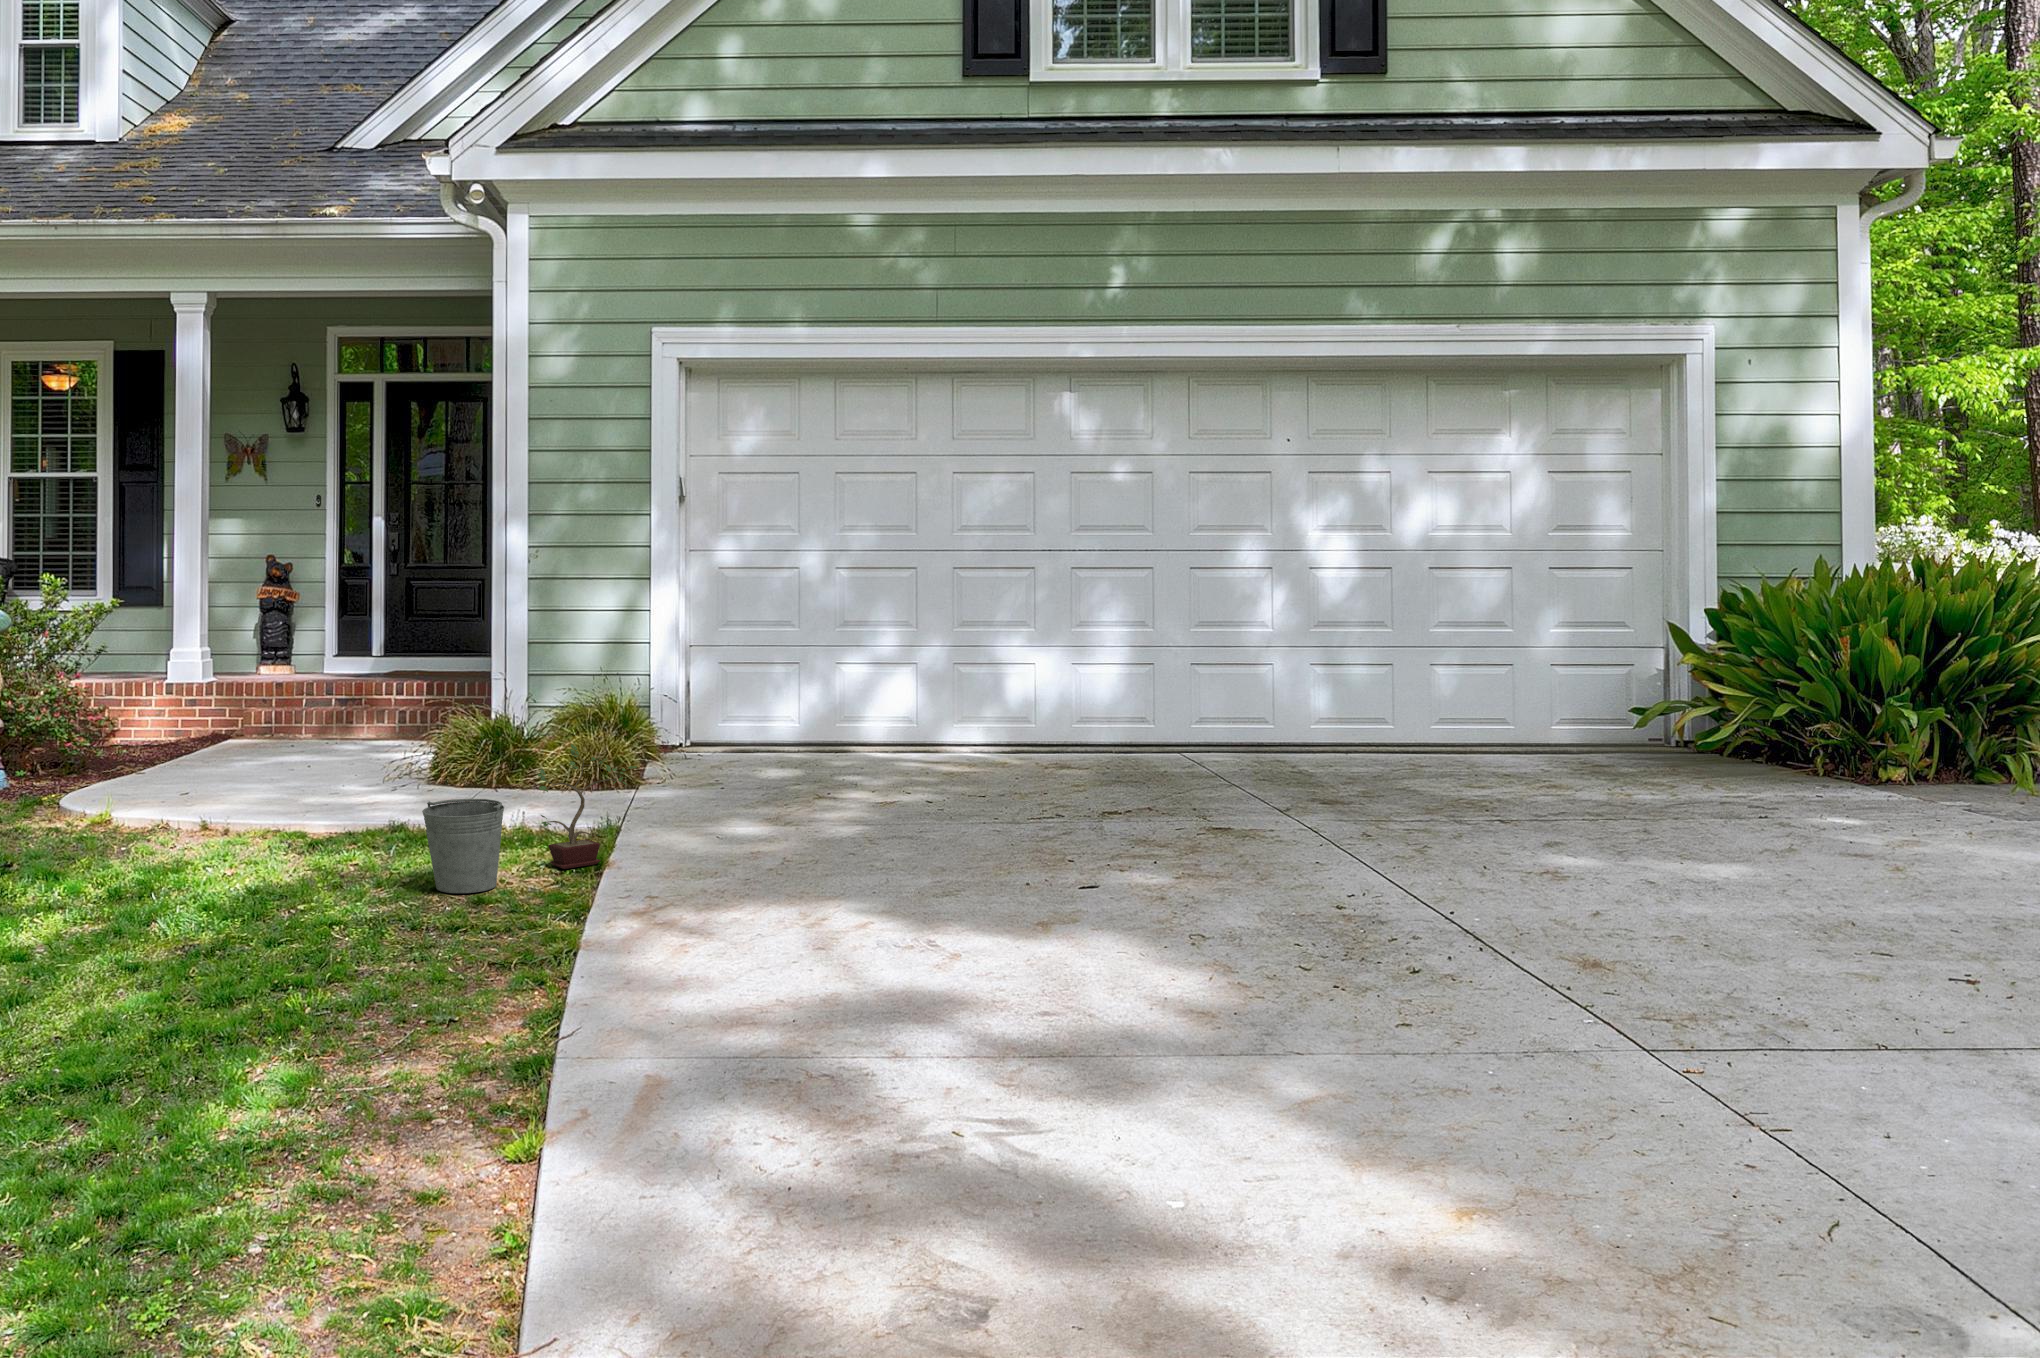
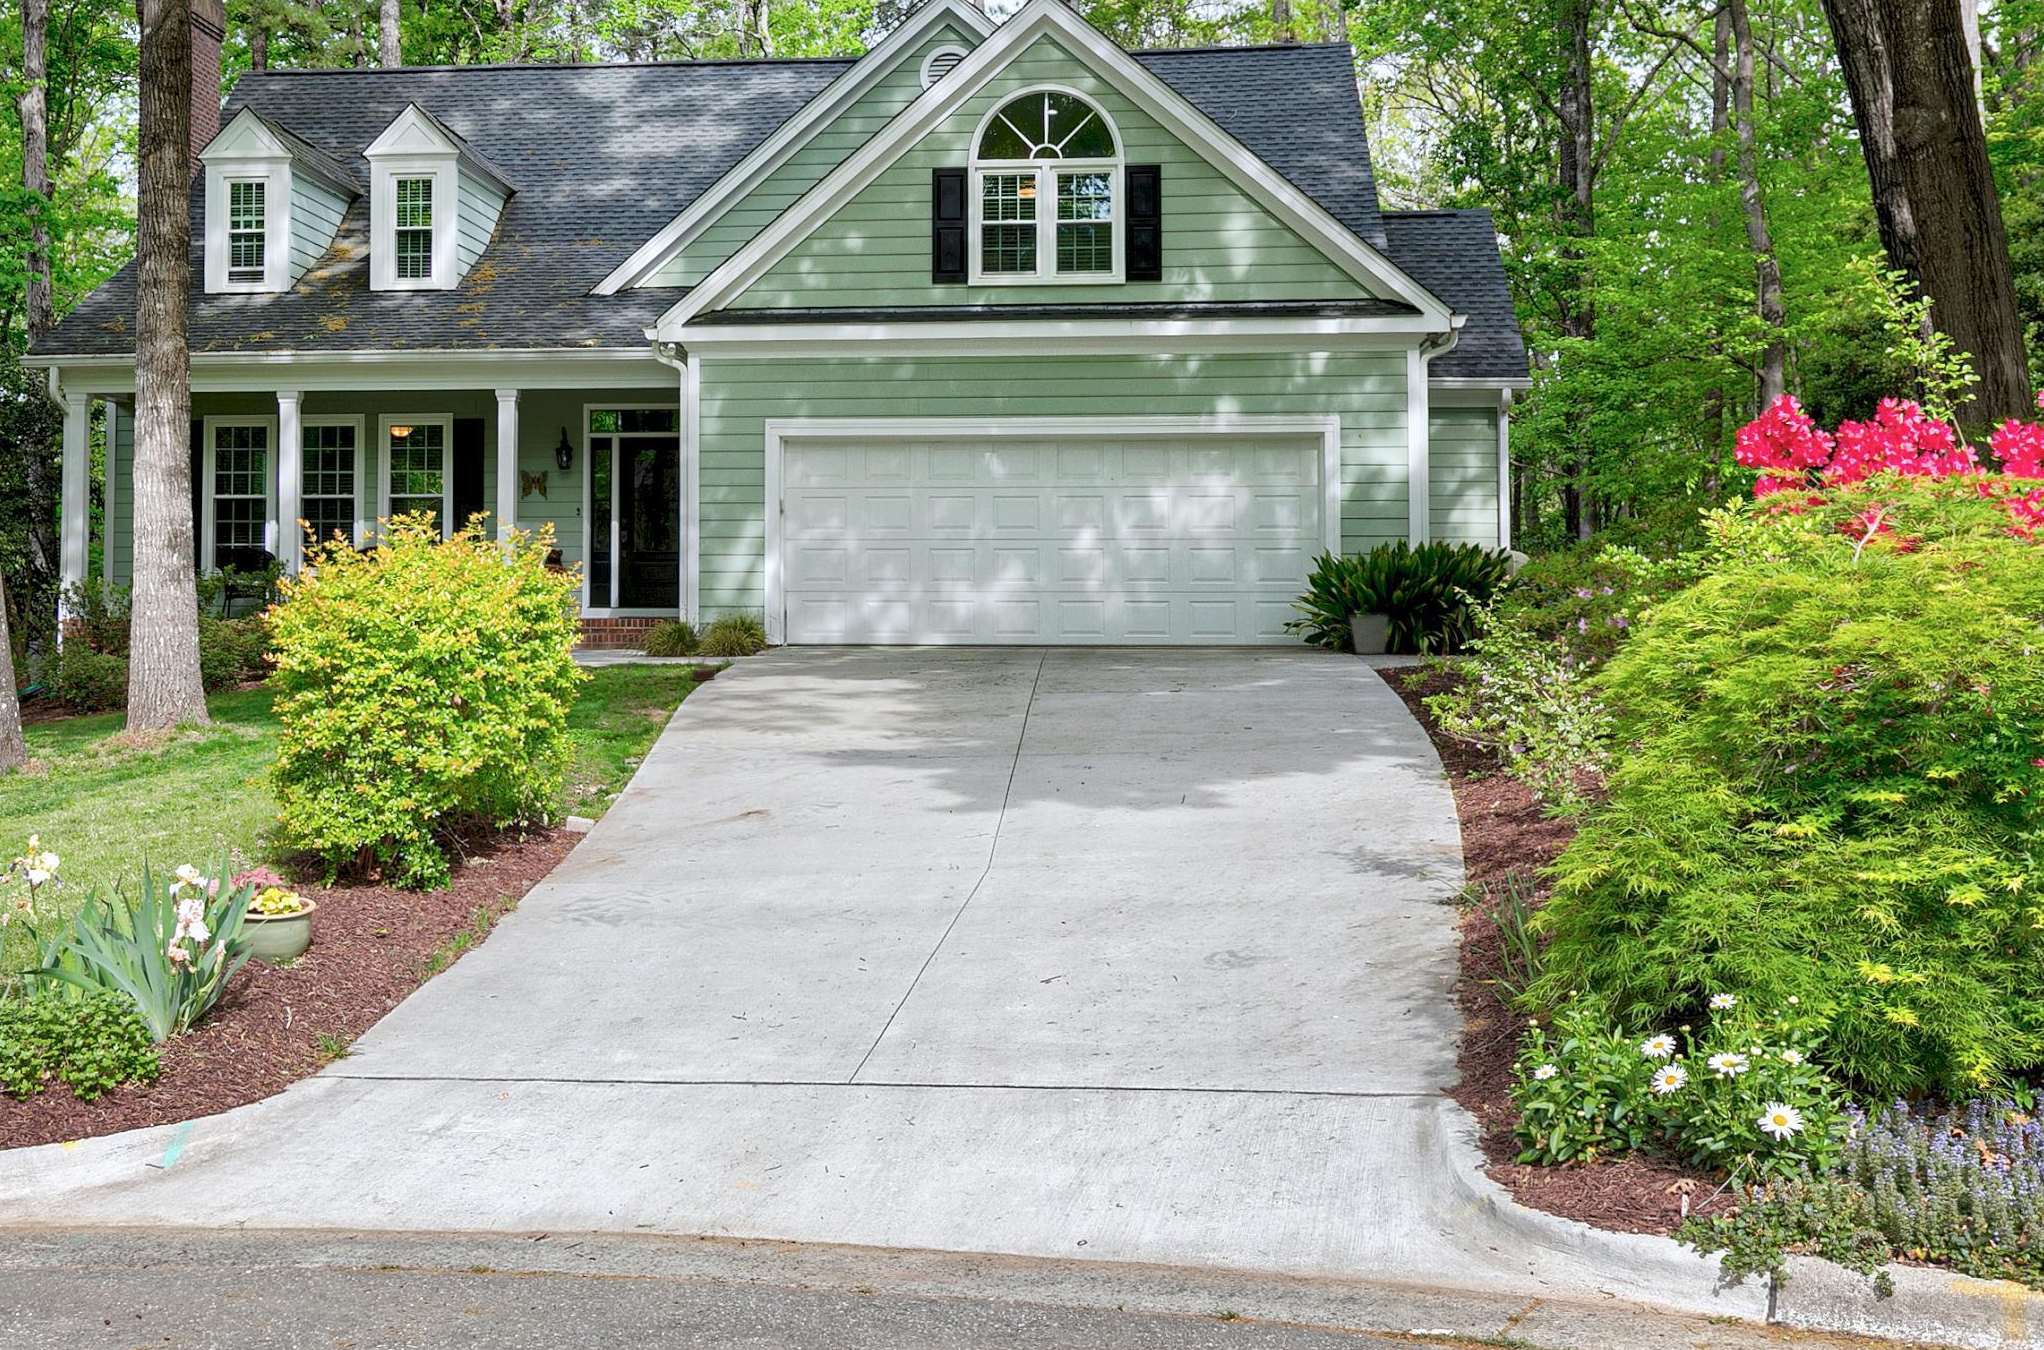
bucket: present [422,799,504,893] -> present [1350,615,1388,653]

